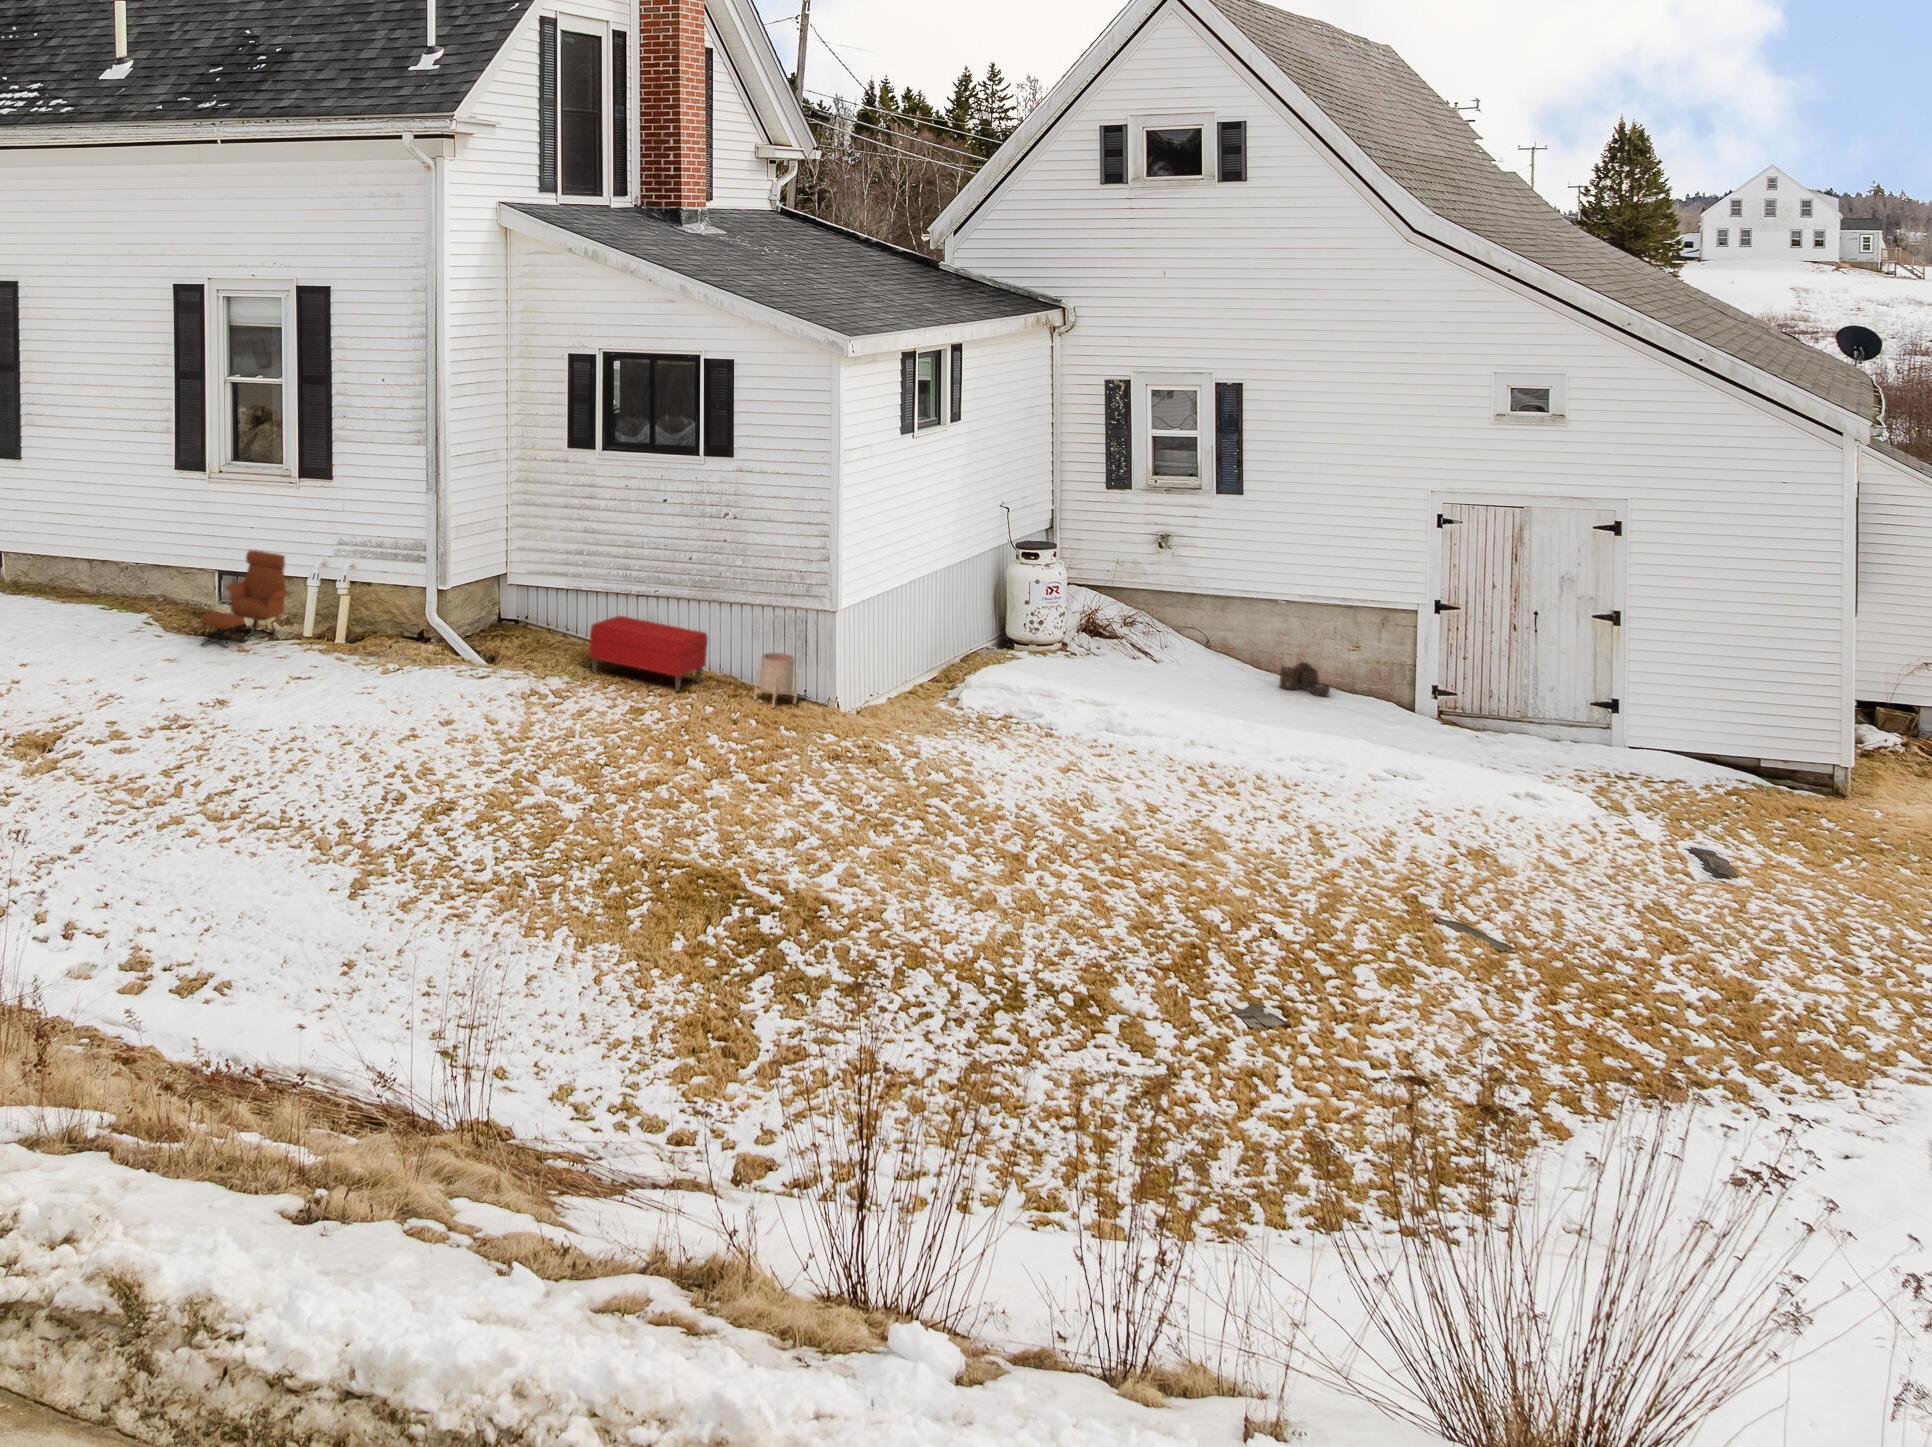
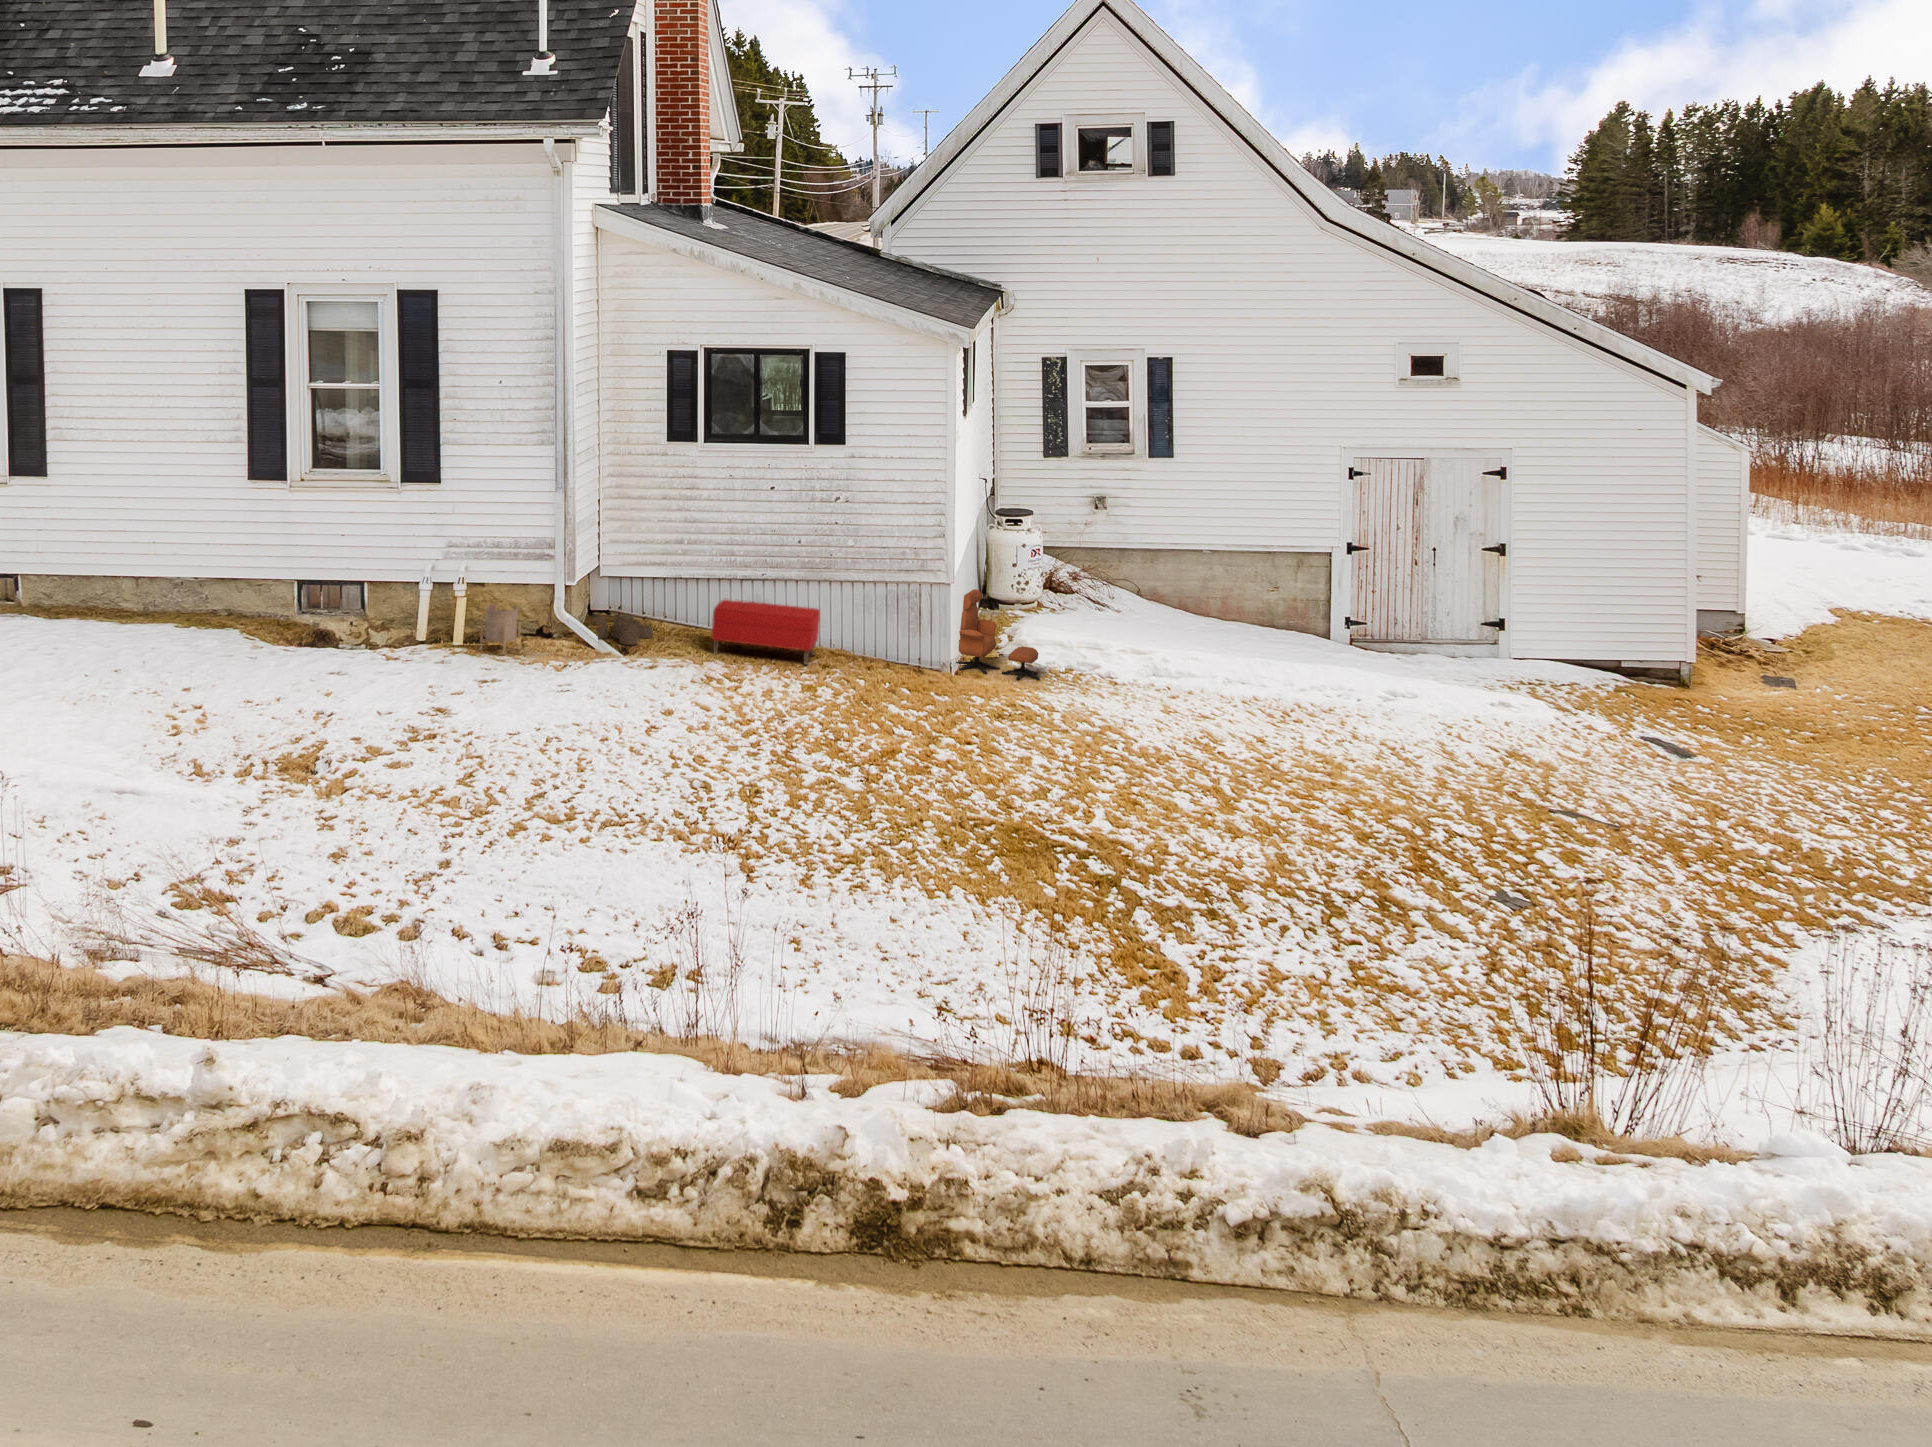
lounge chair: present [201,550,290,646] -> present [956,589,1040,680]
planter: present [754,653,798,707] -> present [479,604,521,654]
woven basket: present [1280,662,1330,697] -> present [592,614,653,645]

